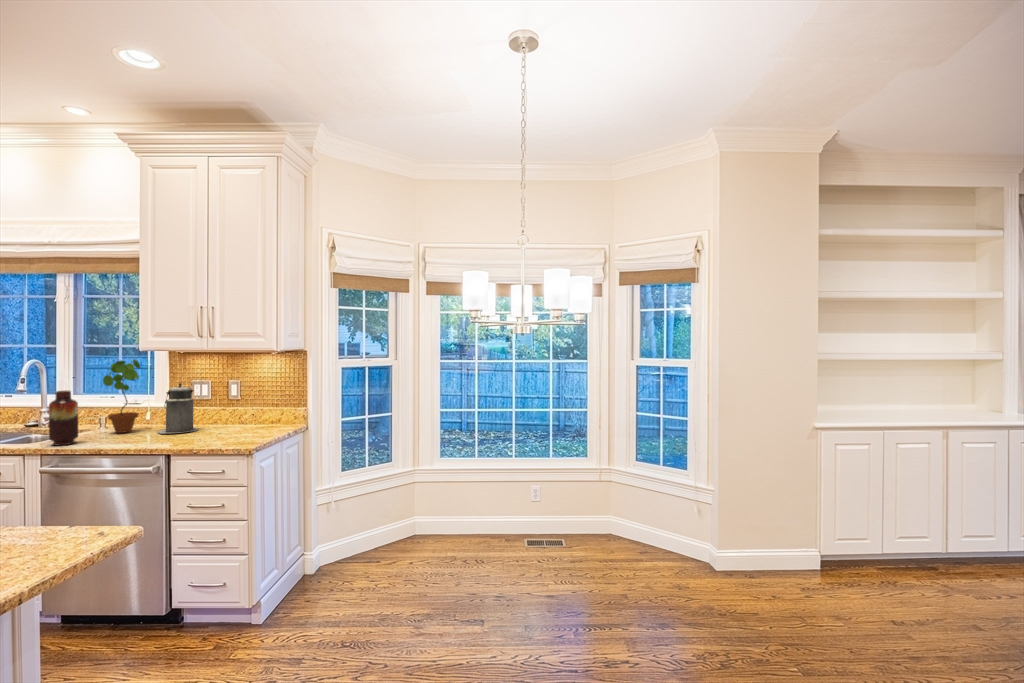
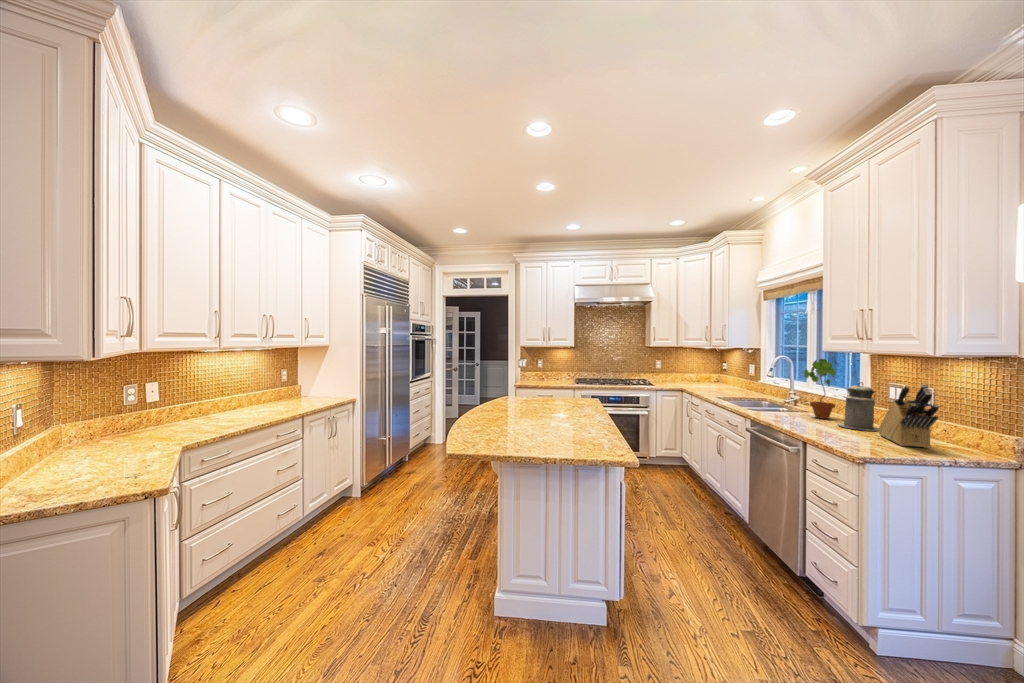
knife block: none [209,376,273,434] -> present [878,384,939,448]
vase: present [49,390,78,446] -> none [759,377,778,416]

